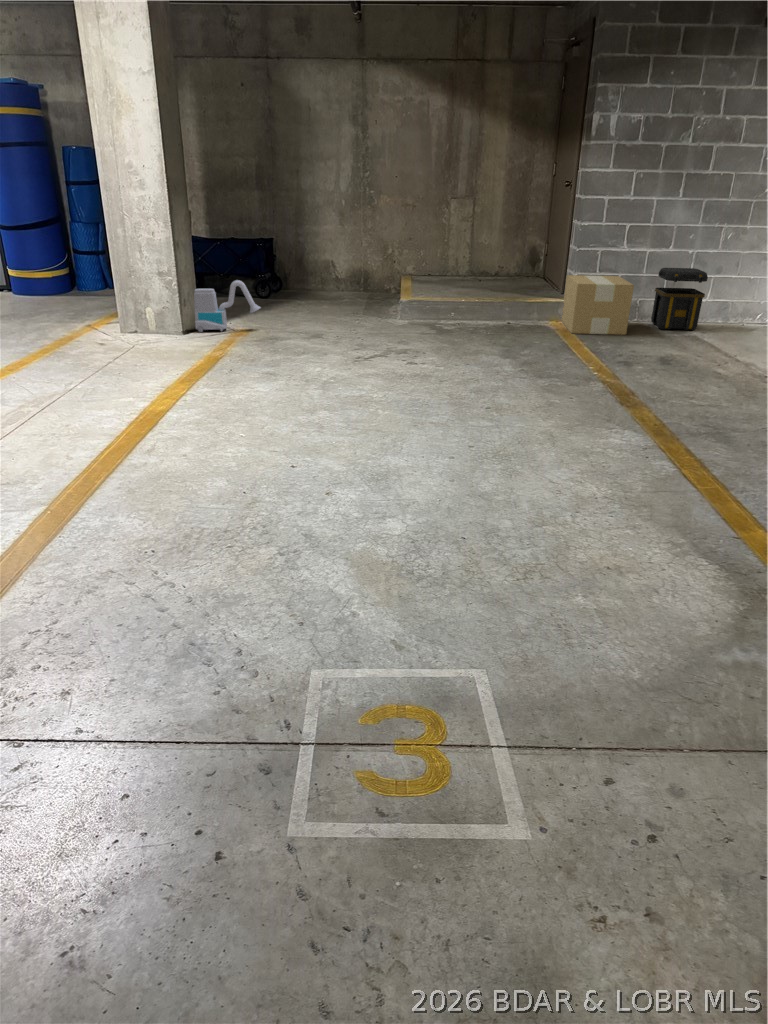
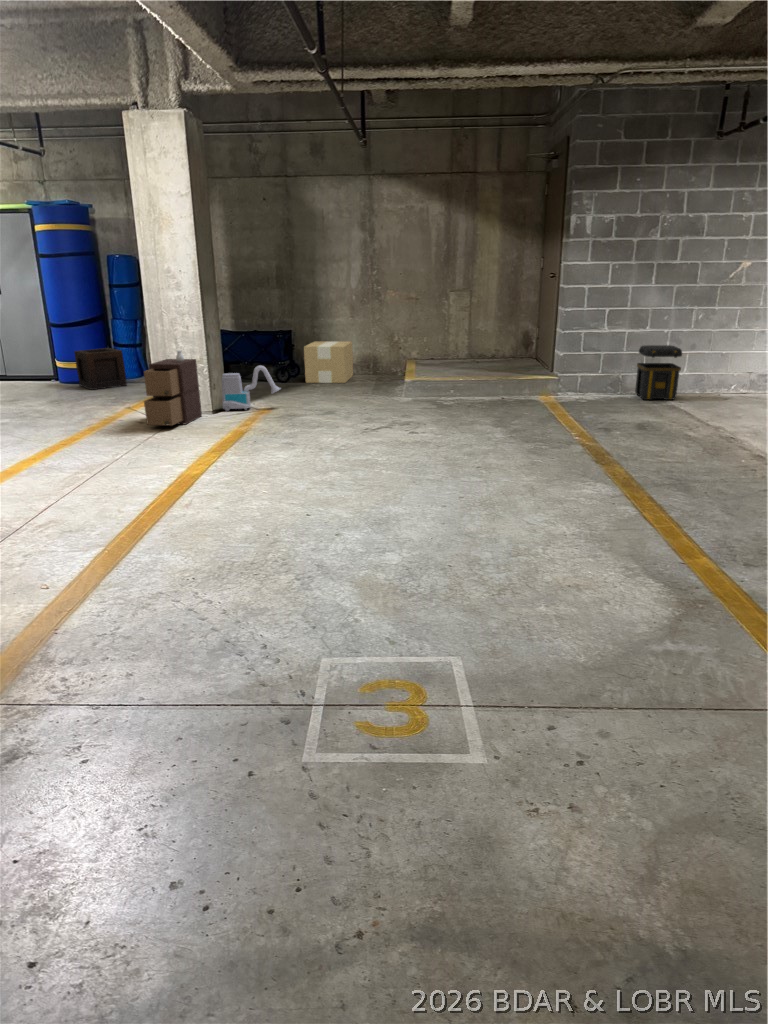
wooden crate: none [28,255,90,303] -> present [74,348,127,390]
storage cabinet: none [103,261,172,348] -> present [144,351,202,426]
cardboard box: present [562,275,634,335] -> present [304,341,353,383]

